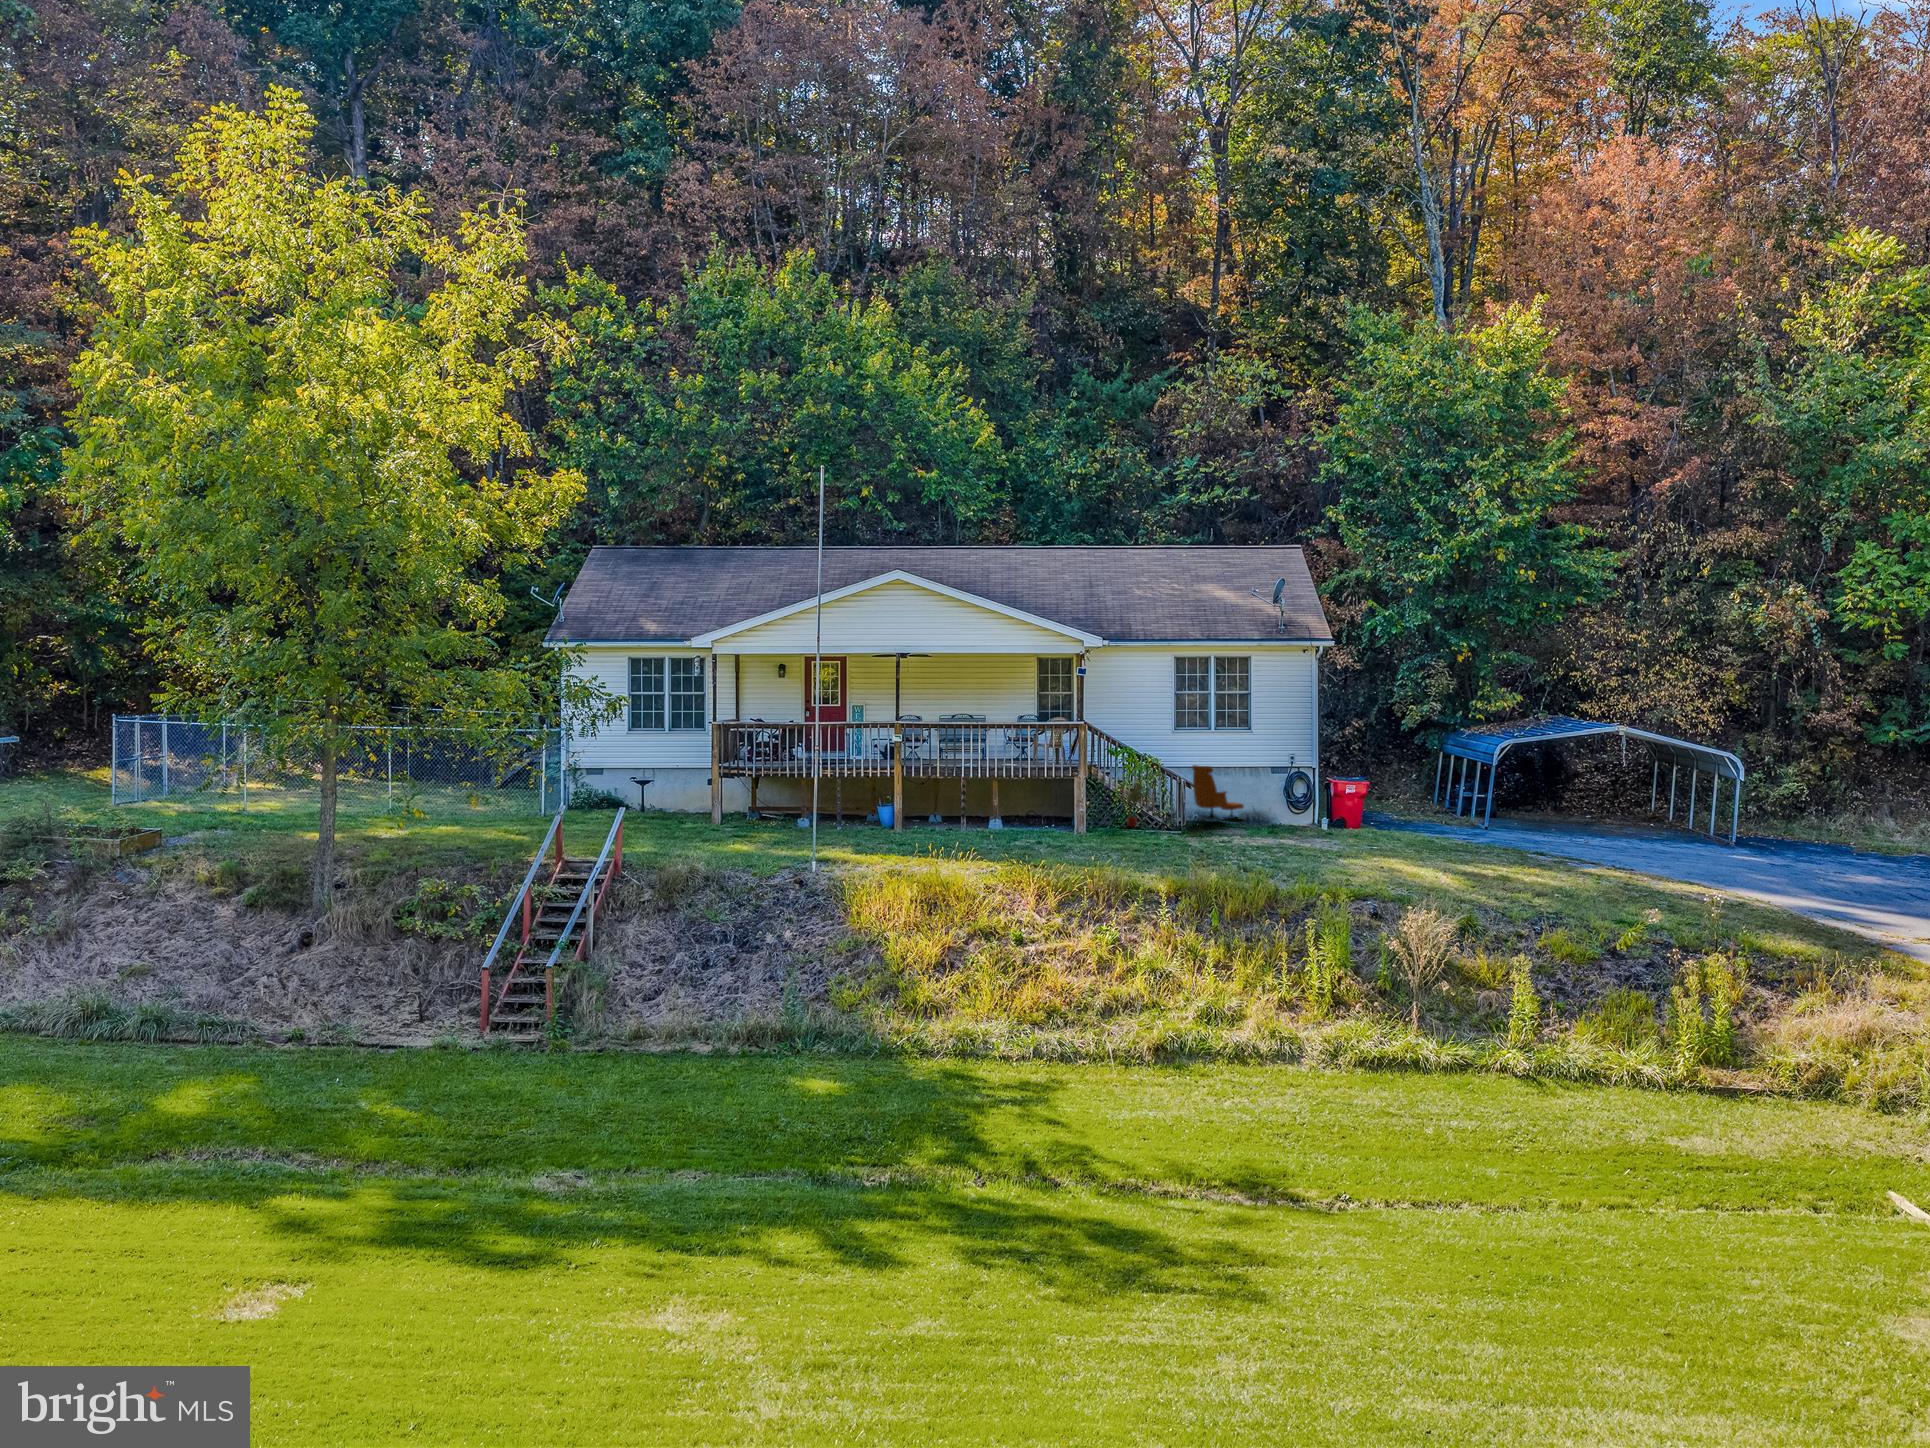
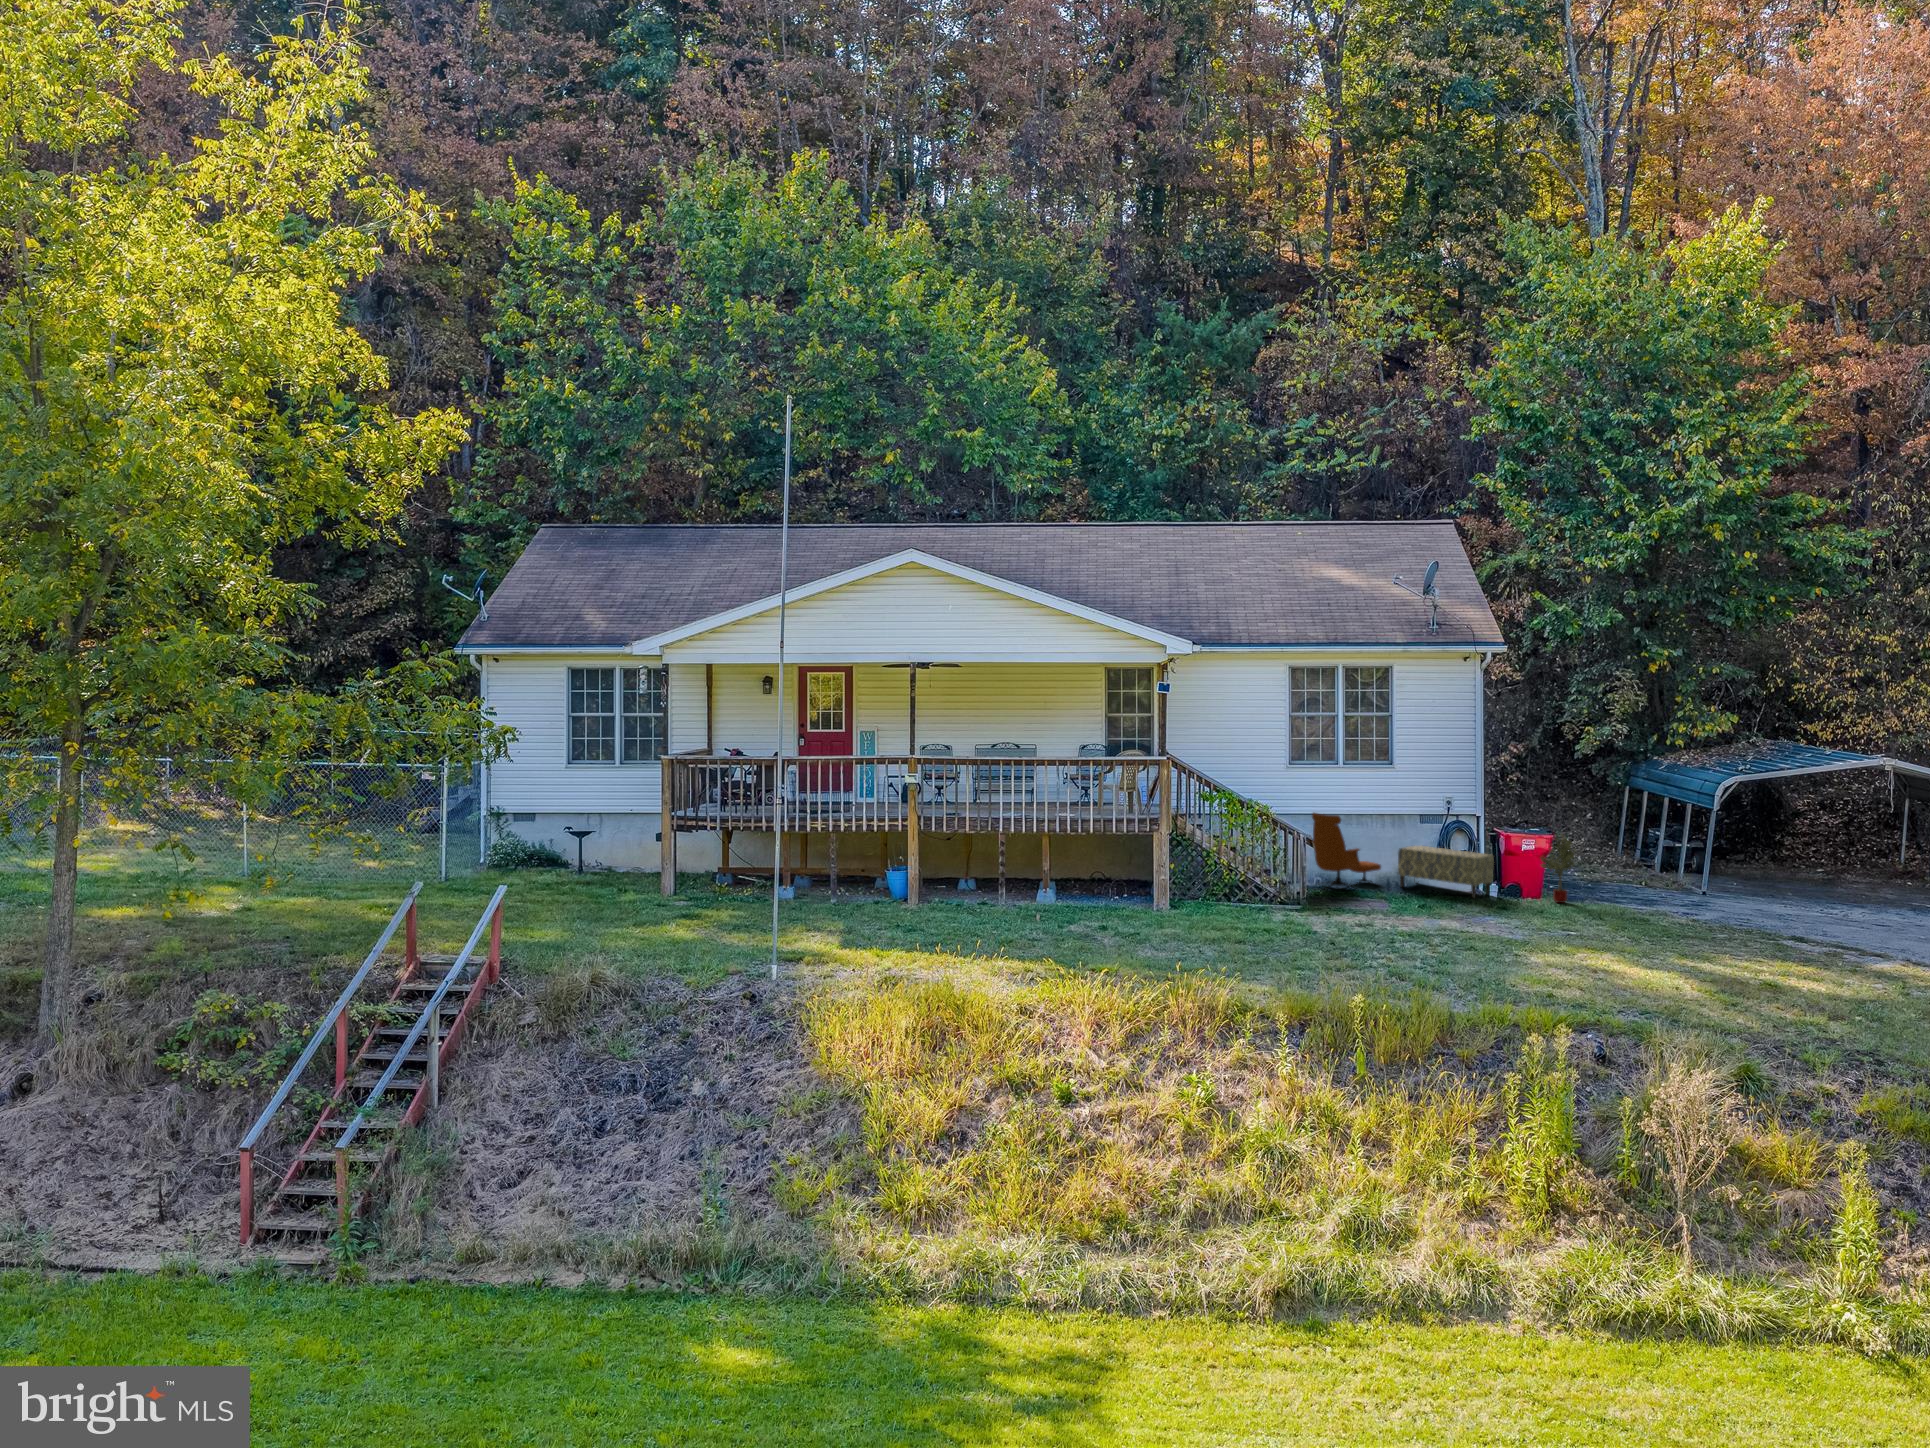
potted tree: present [1113,776,1153,827] -> present [1541,834,1574,903]
bench: none [1256,790,1325,827] -> present [1398,846,1494,898]

